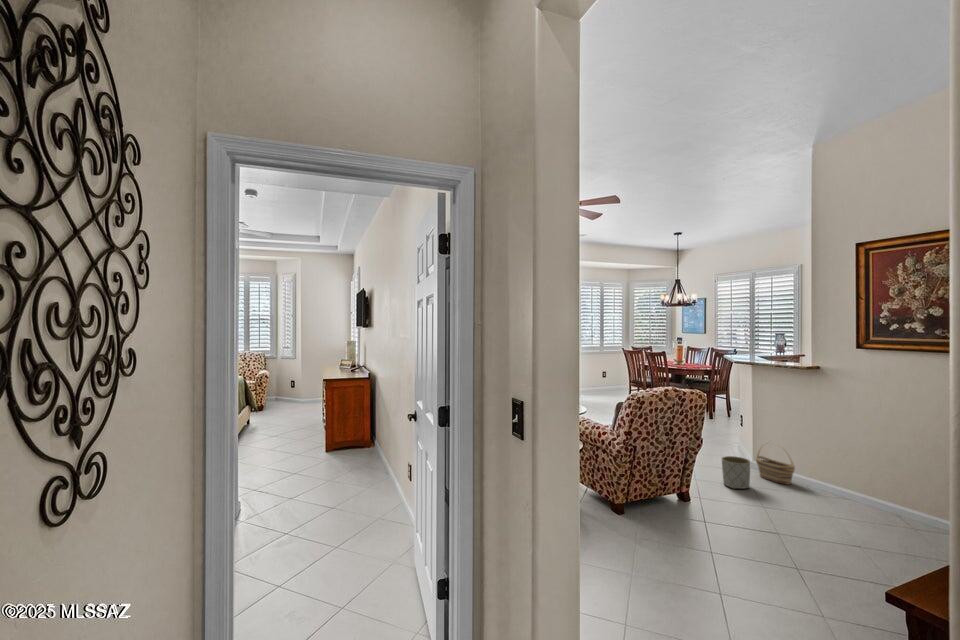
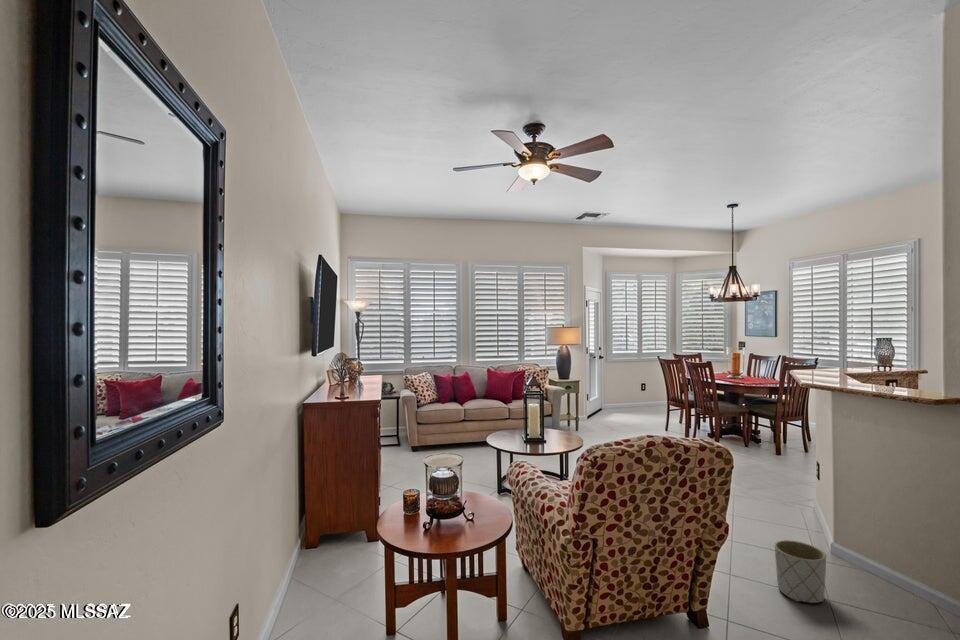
basket: present [756,450,795,485] -> none [838,521,910,599]

